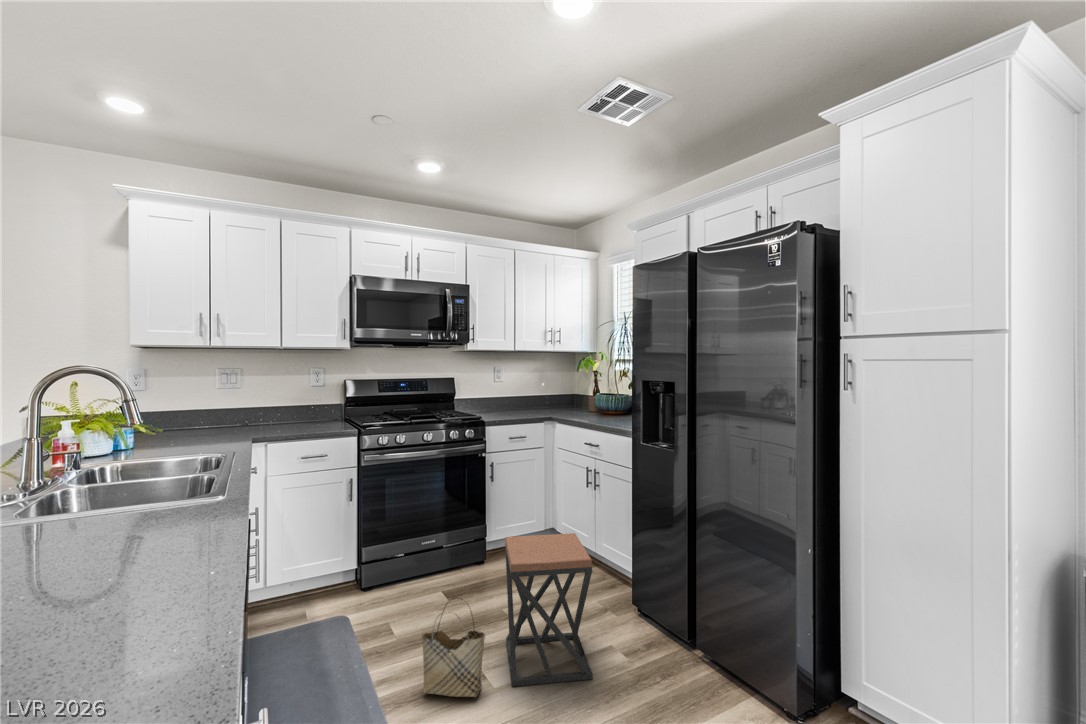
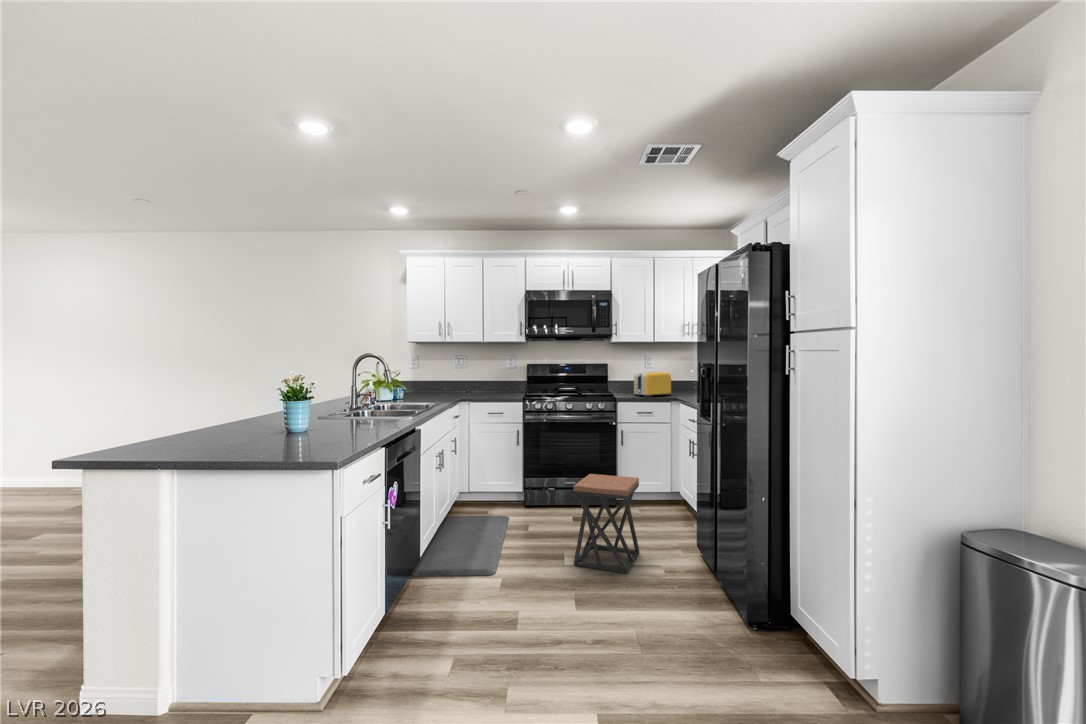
toaster: none [502,387,543,419] -> present [634,372,671,397]
woven basket: present [421,597,485,697] -> none [521,503,558,564]

